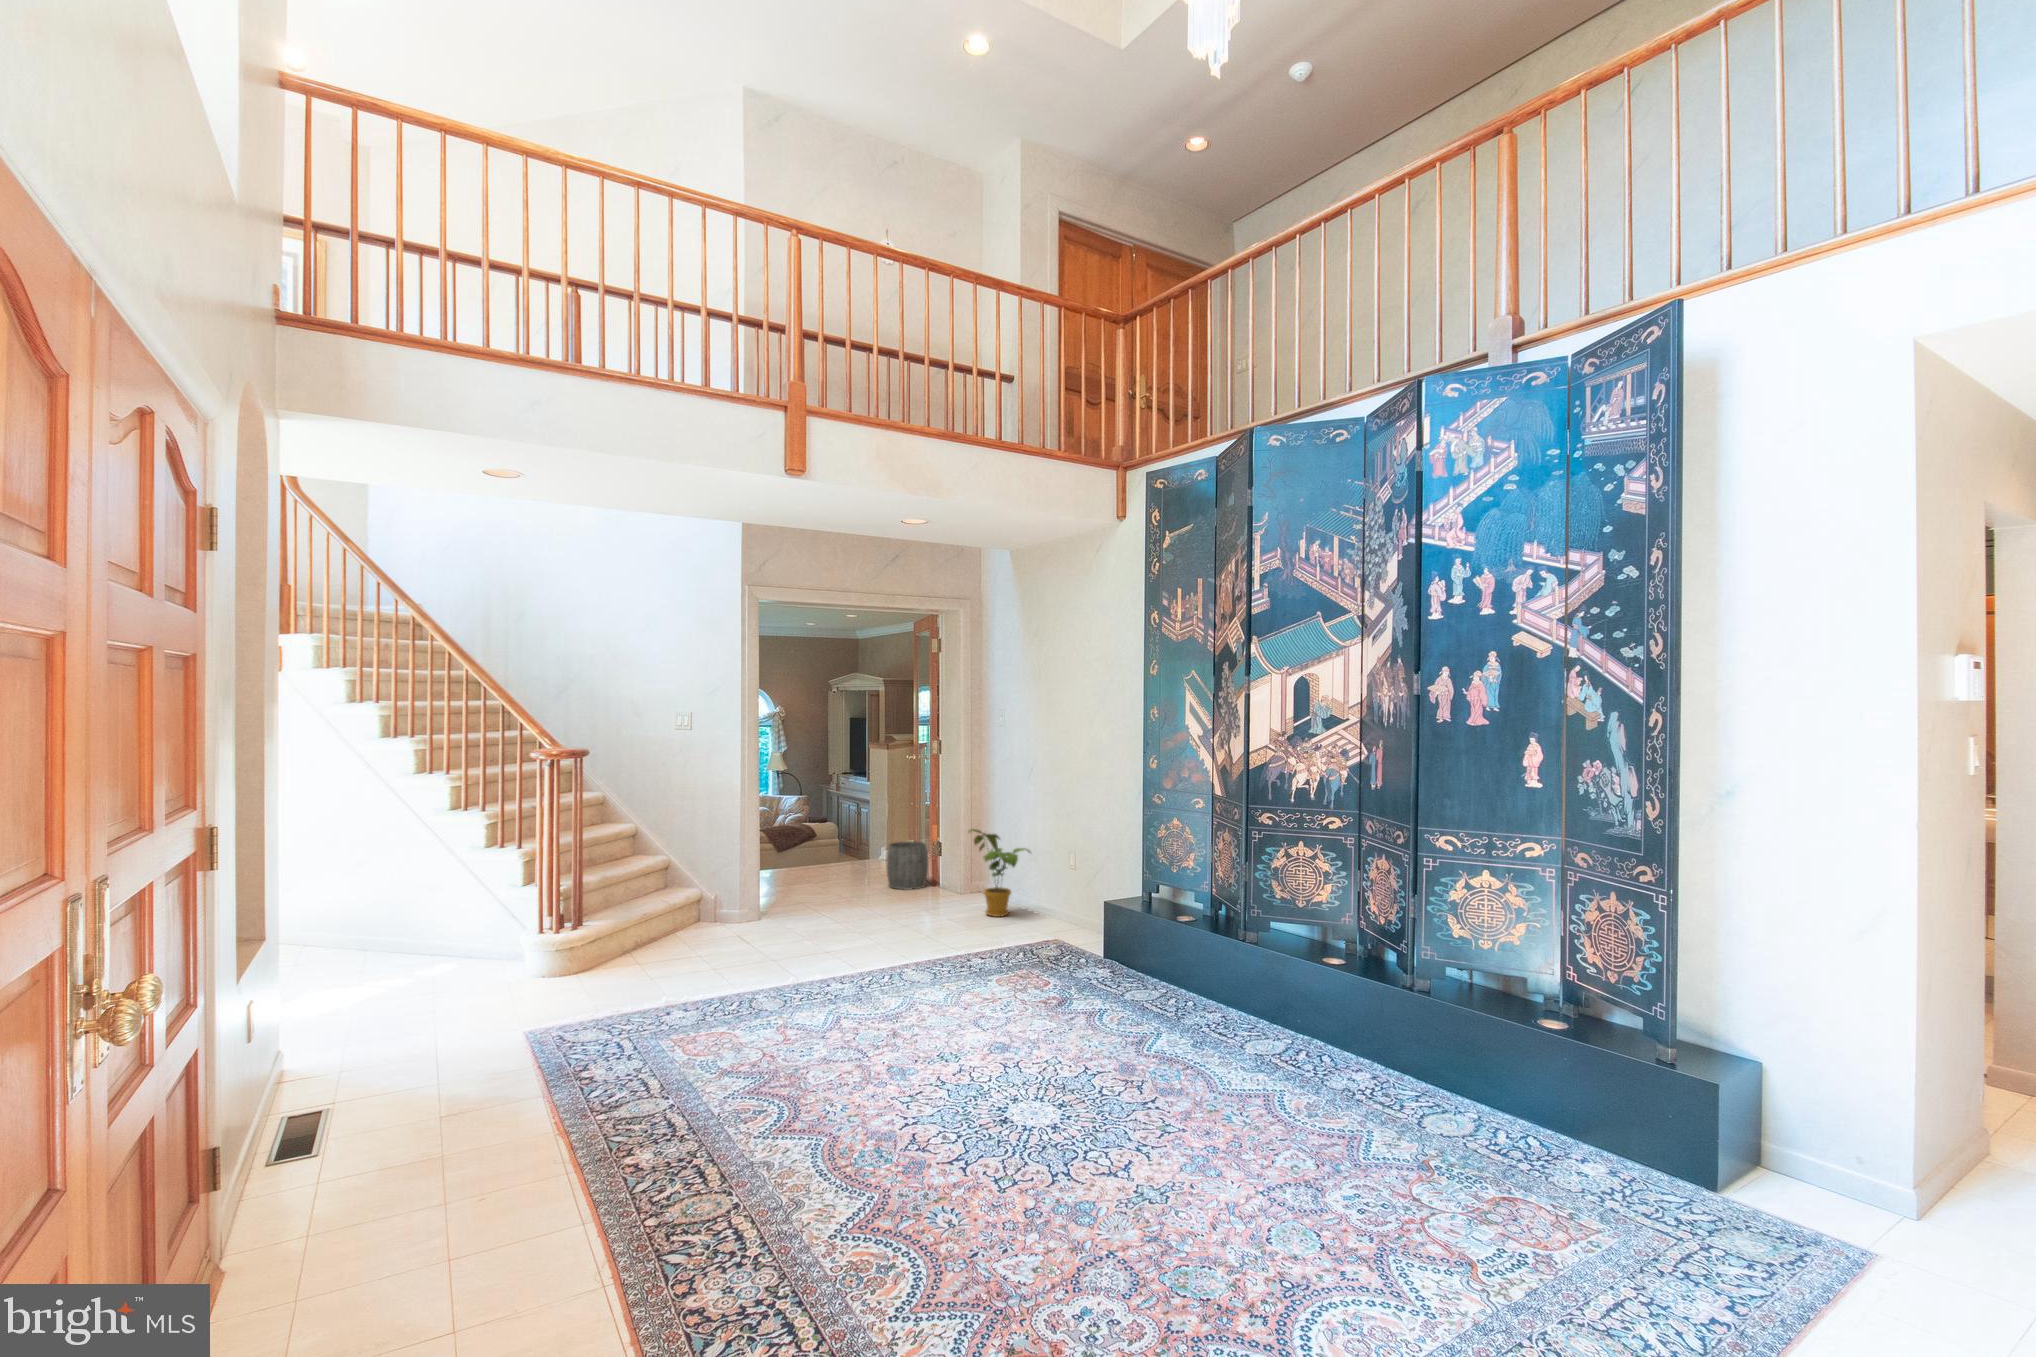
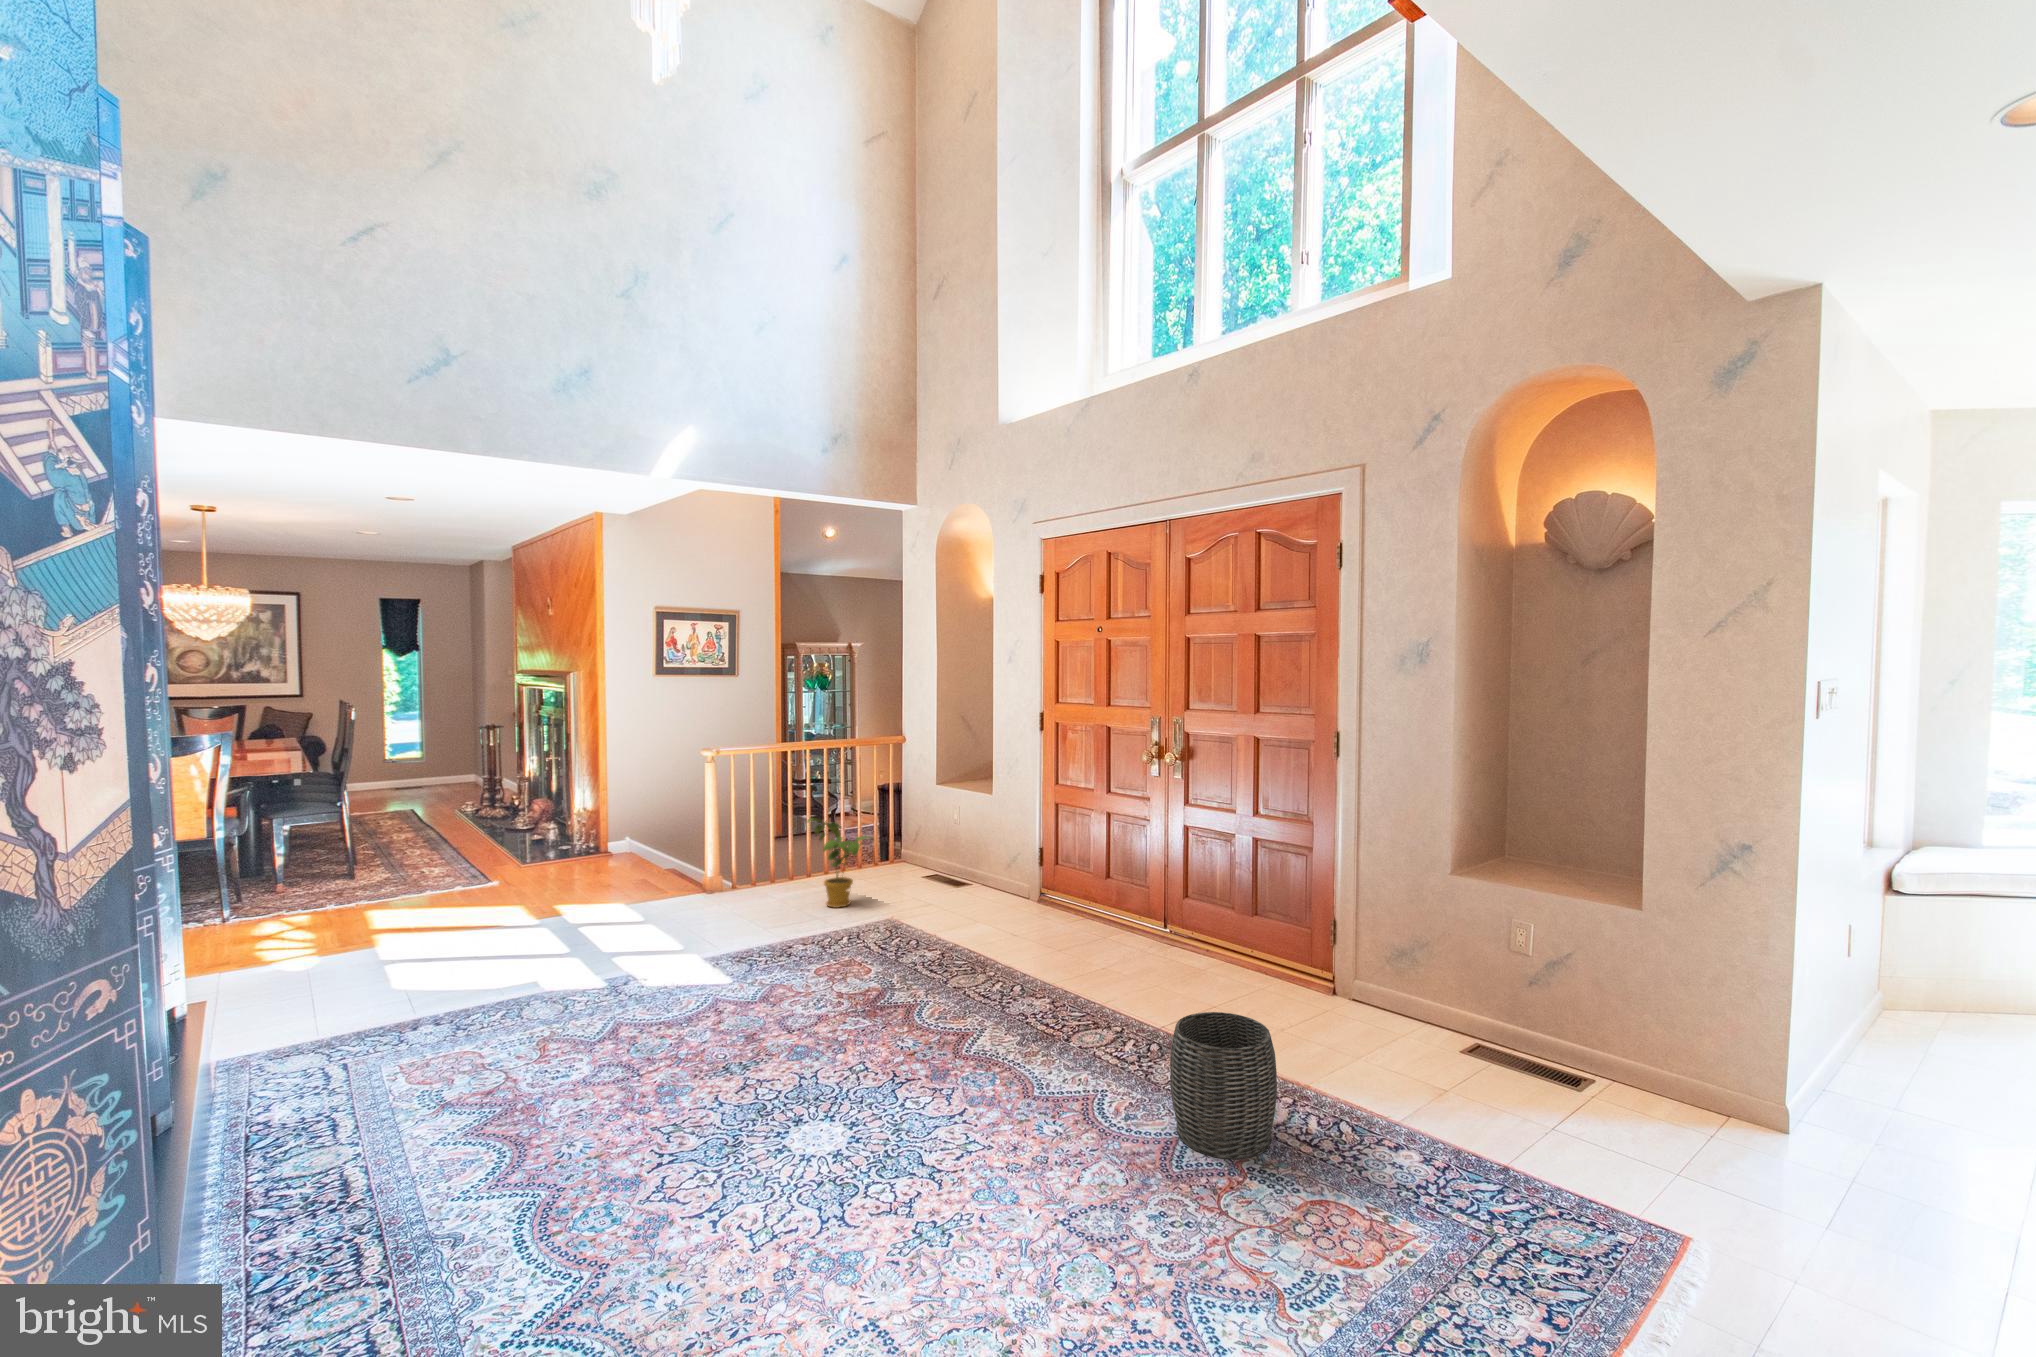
woven basket: present [887,841,928,890] -> present [1170,1012,1277,1159]

